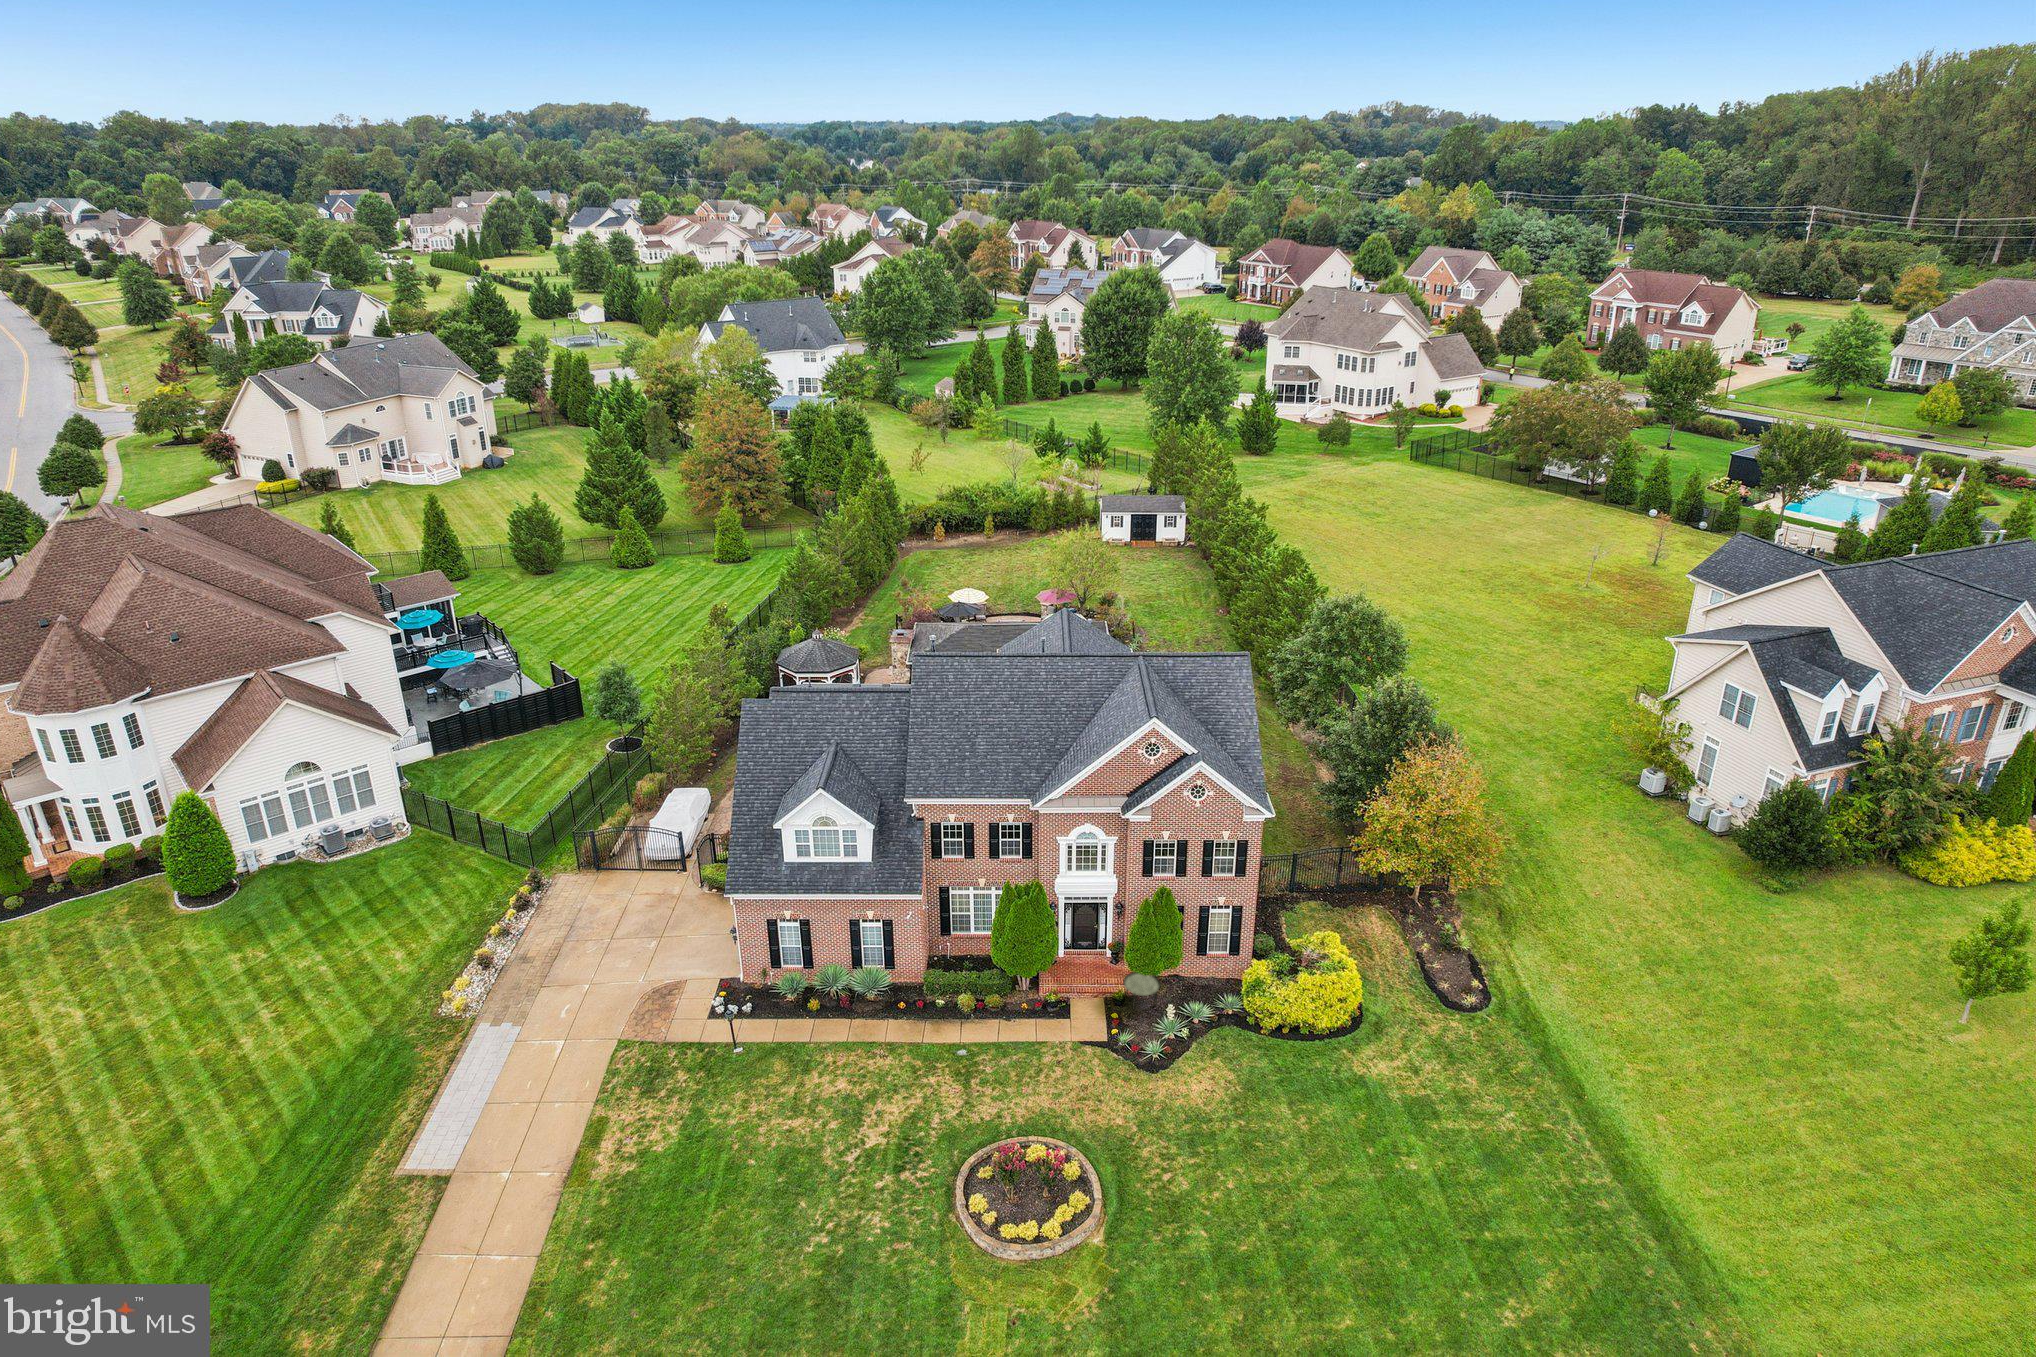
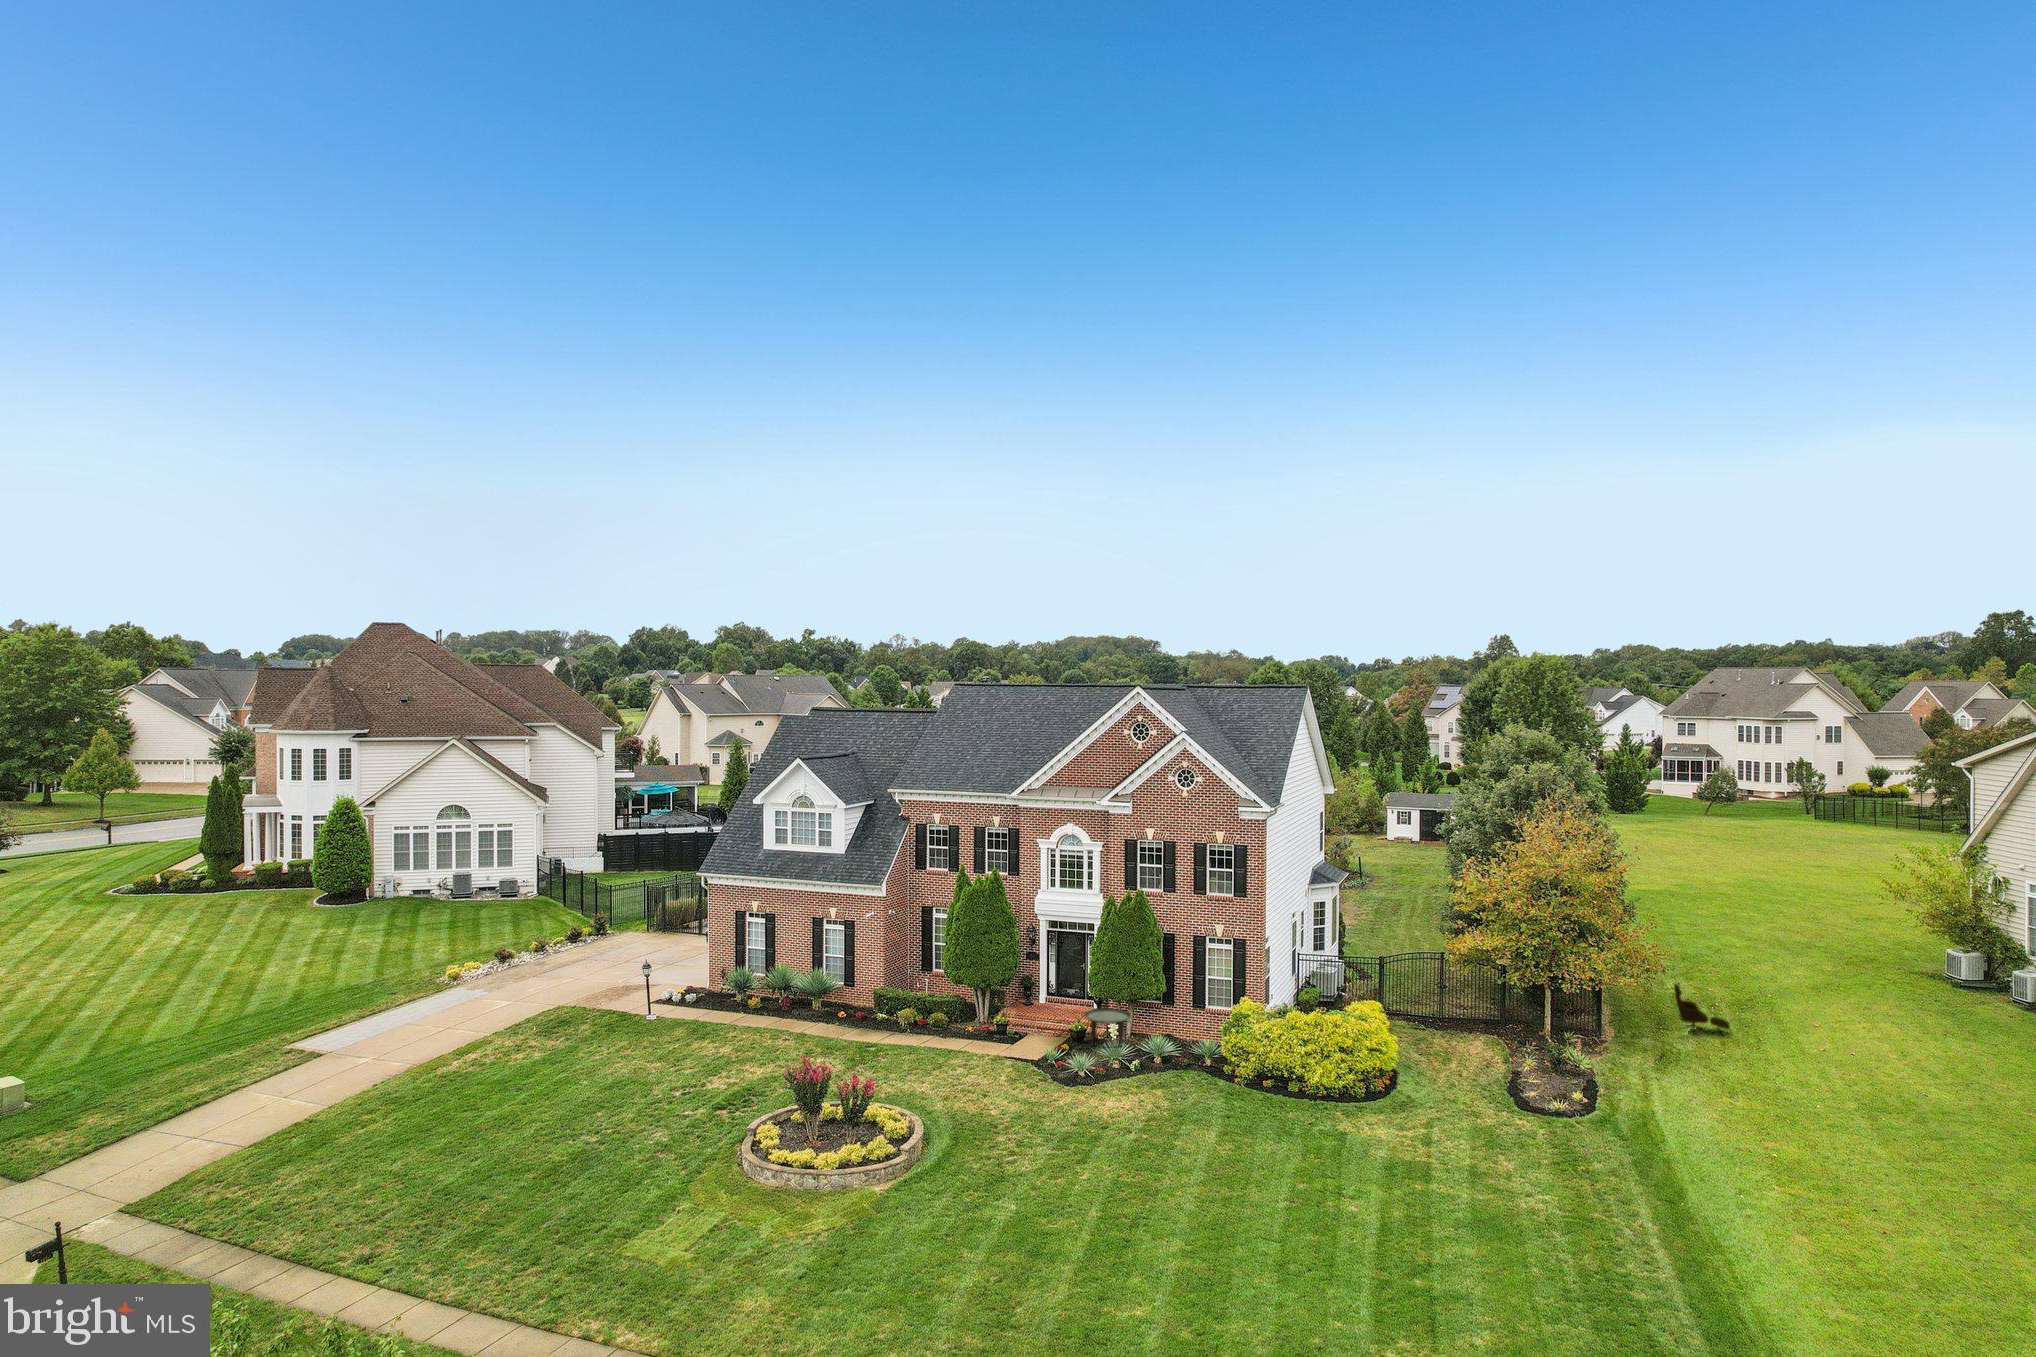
lounge chair: none [1495,859,1530,896] -> present [1674,984,1730,1033]

